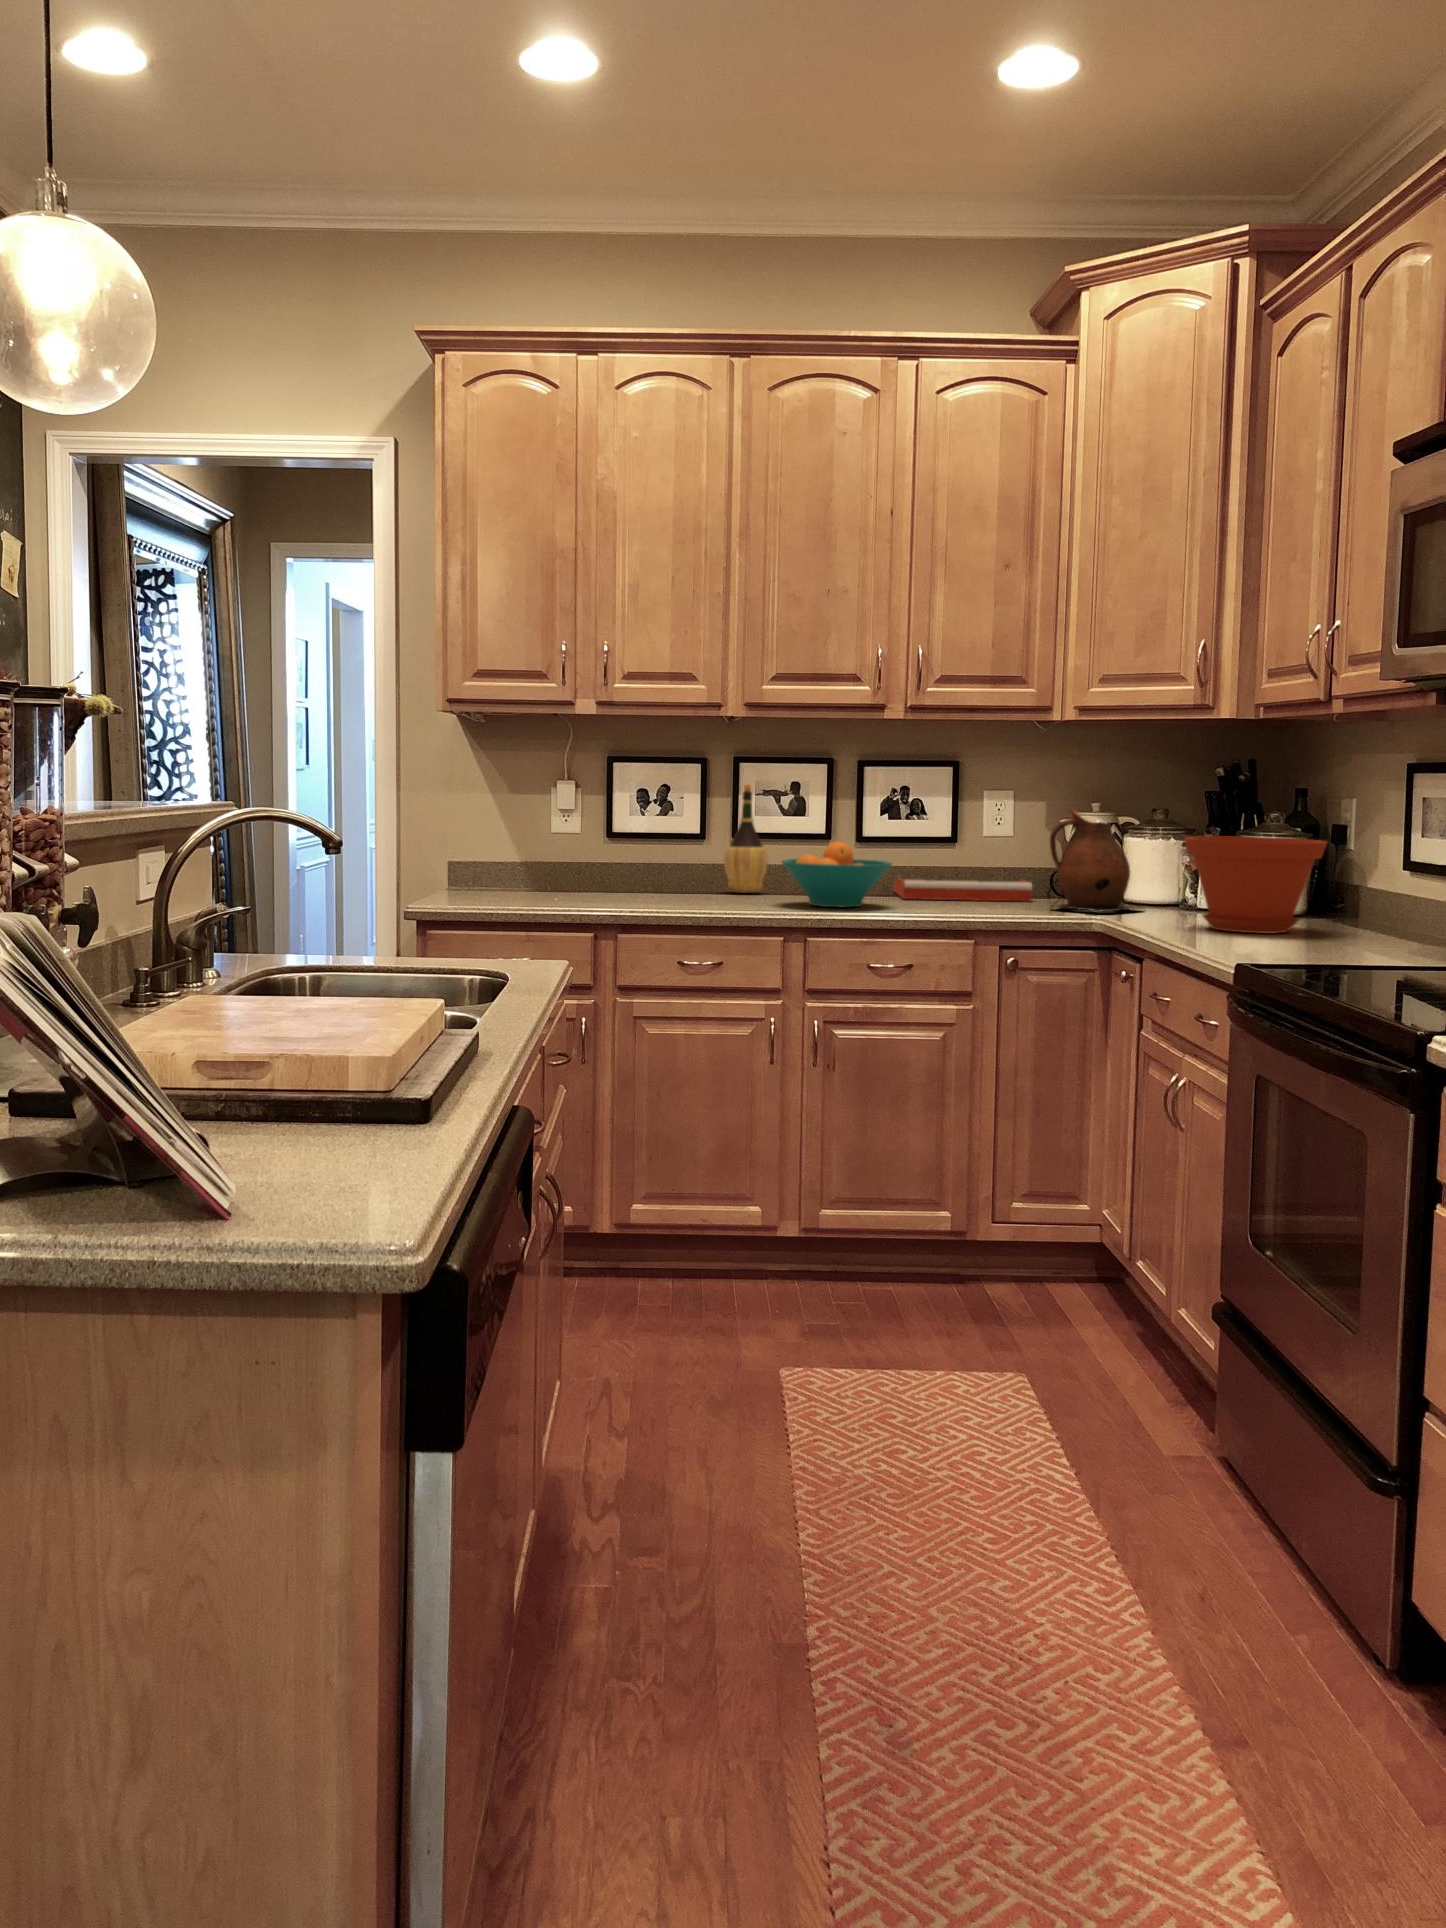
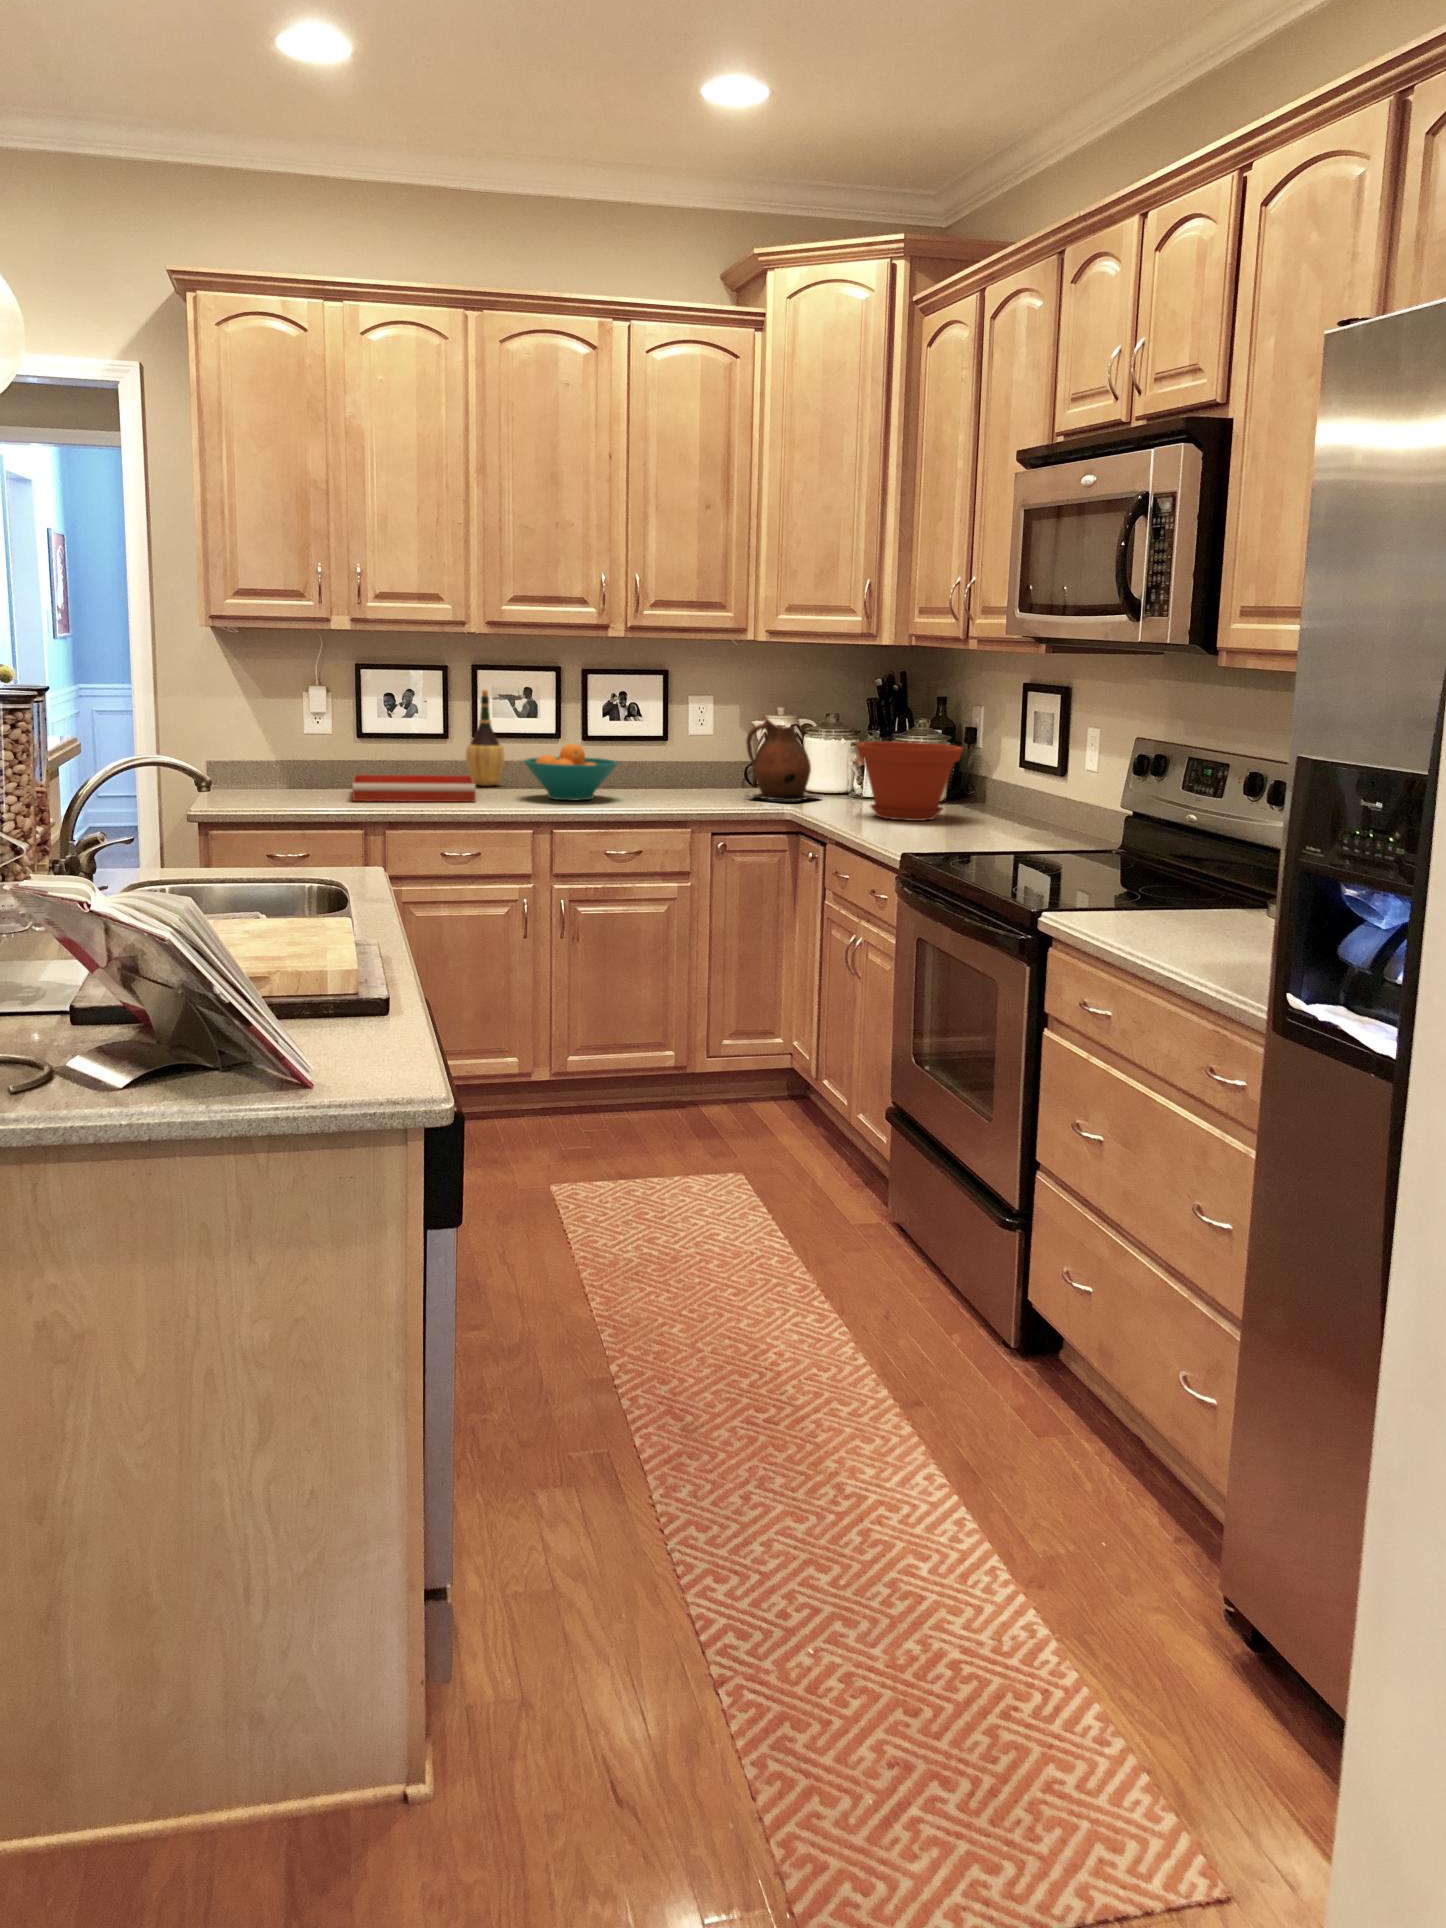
tray: present [894,878,1032,902] -> present [352,775,476,802]

